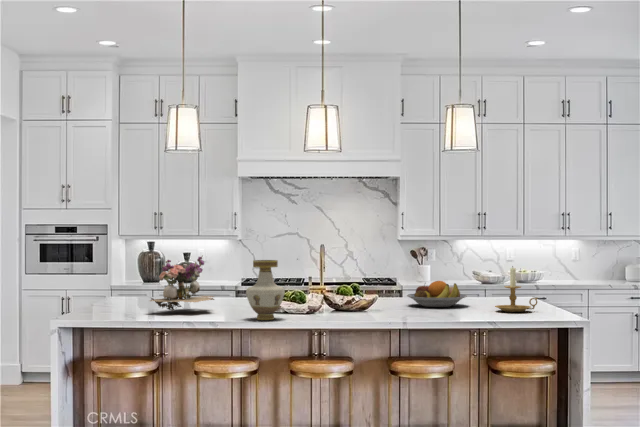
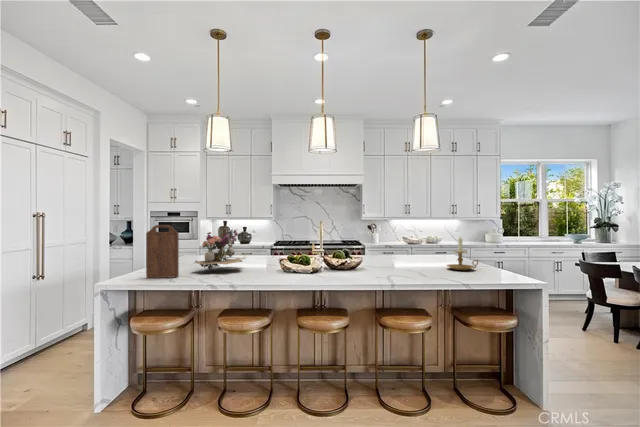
cutting board: none [96,250,136,318] -> present [146,225,179,278]
vase: present [246,260,285,320] -> none [263,233,294,280]
fruit bowl: present [407,281,467,307] -> none [380,246,422,265]

